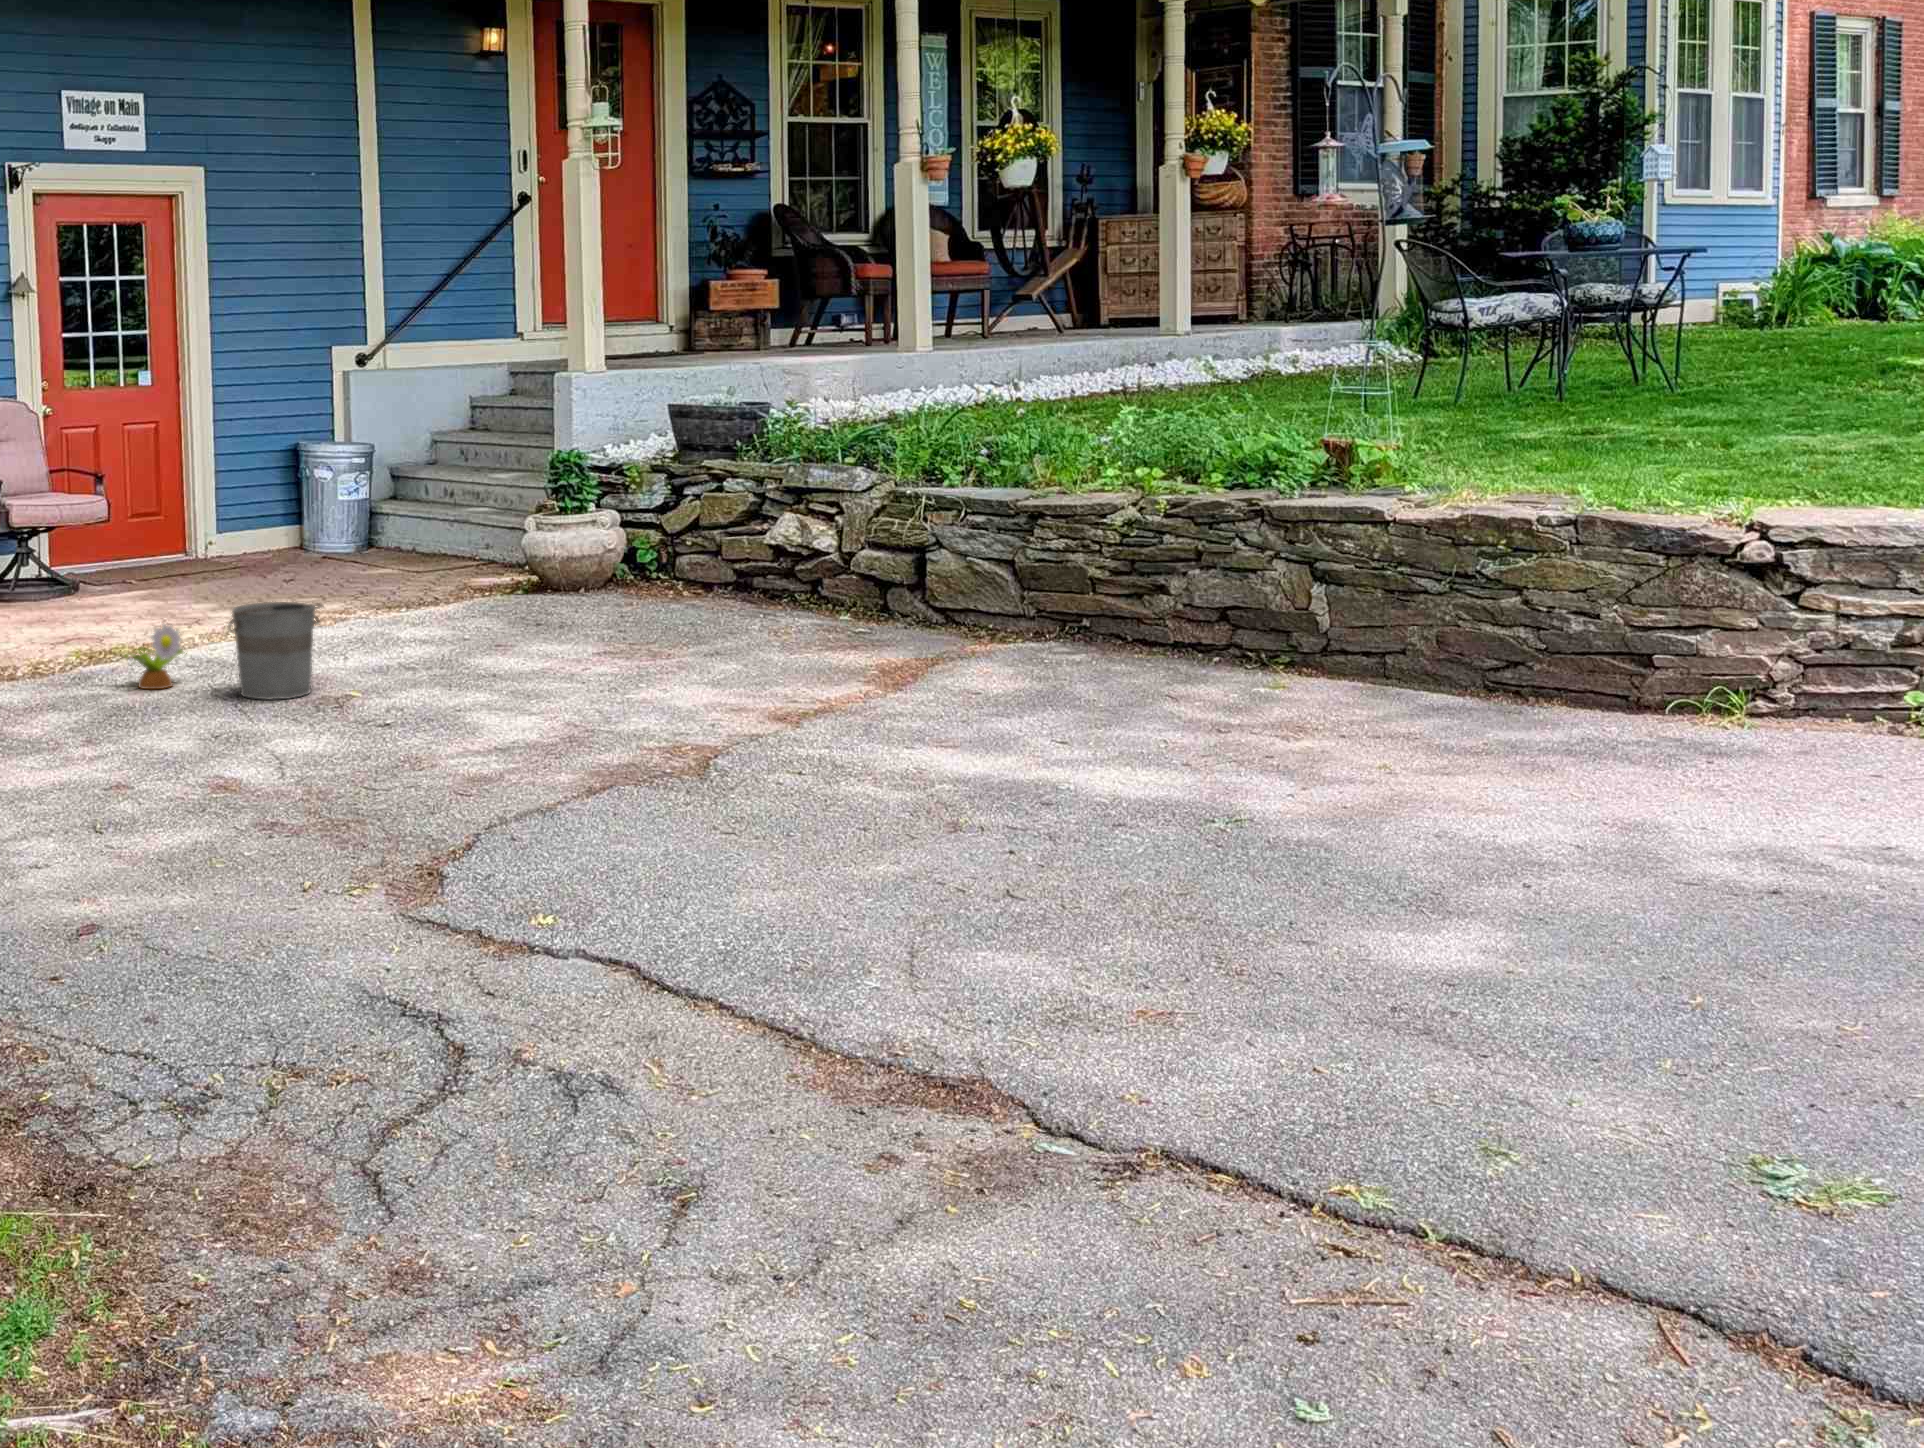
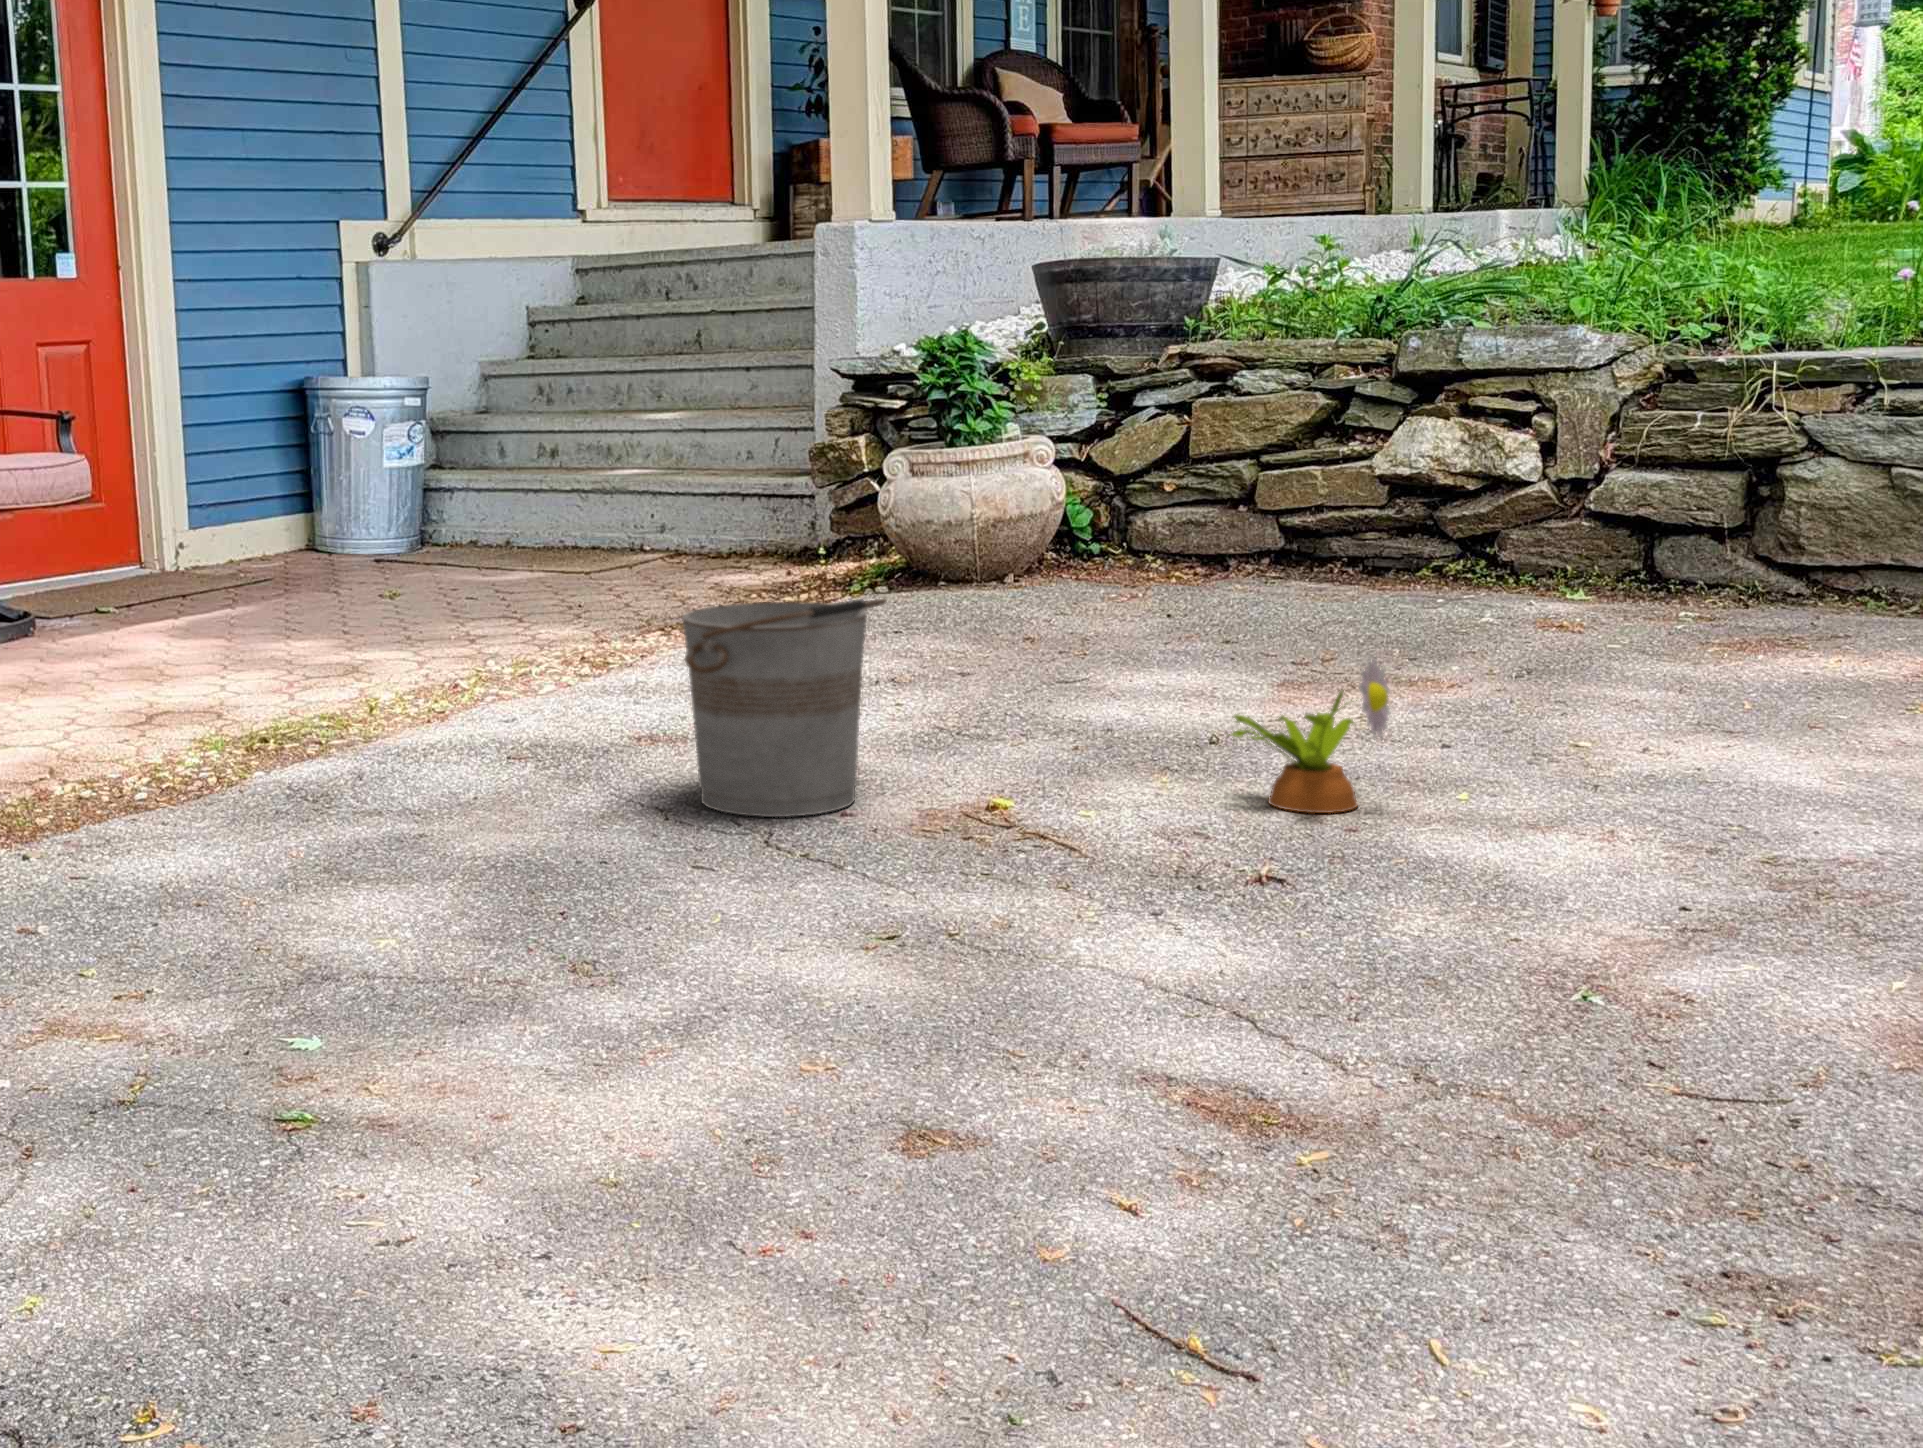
decorative plant: present [125,625,187,689] -> present [1229,656,1391,813]

